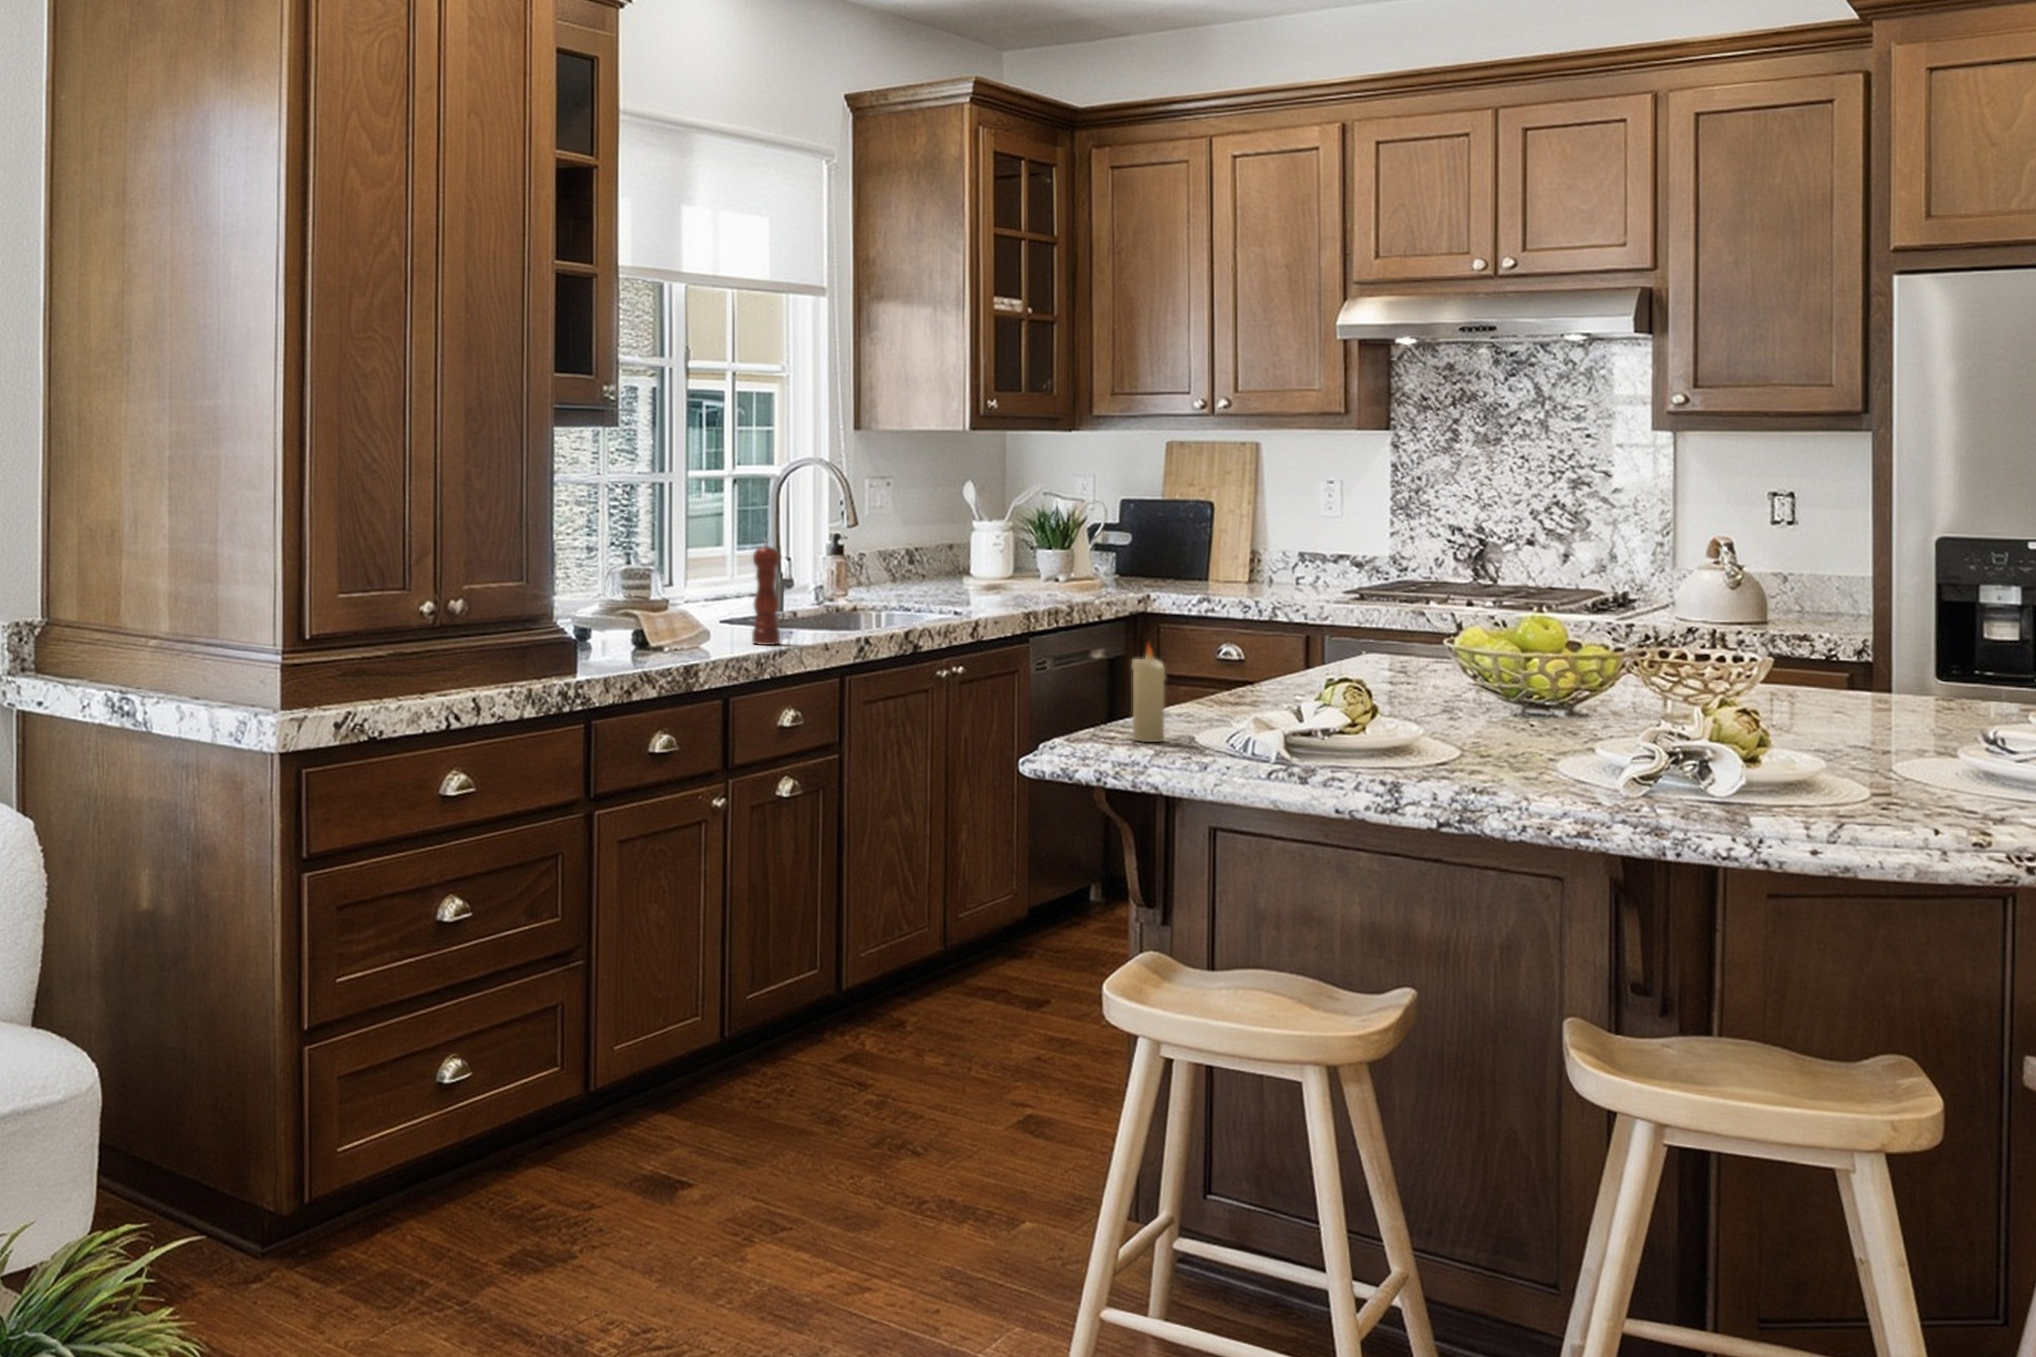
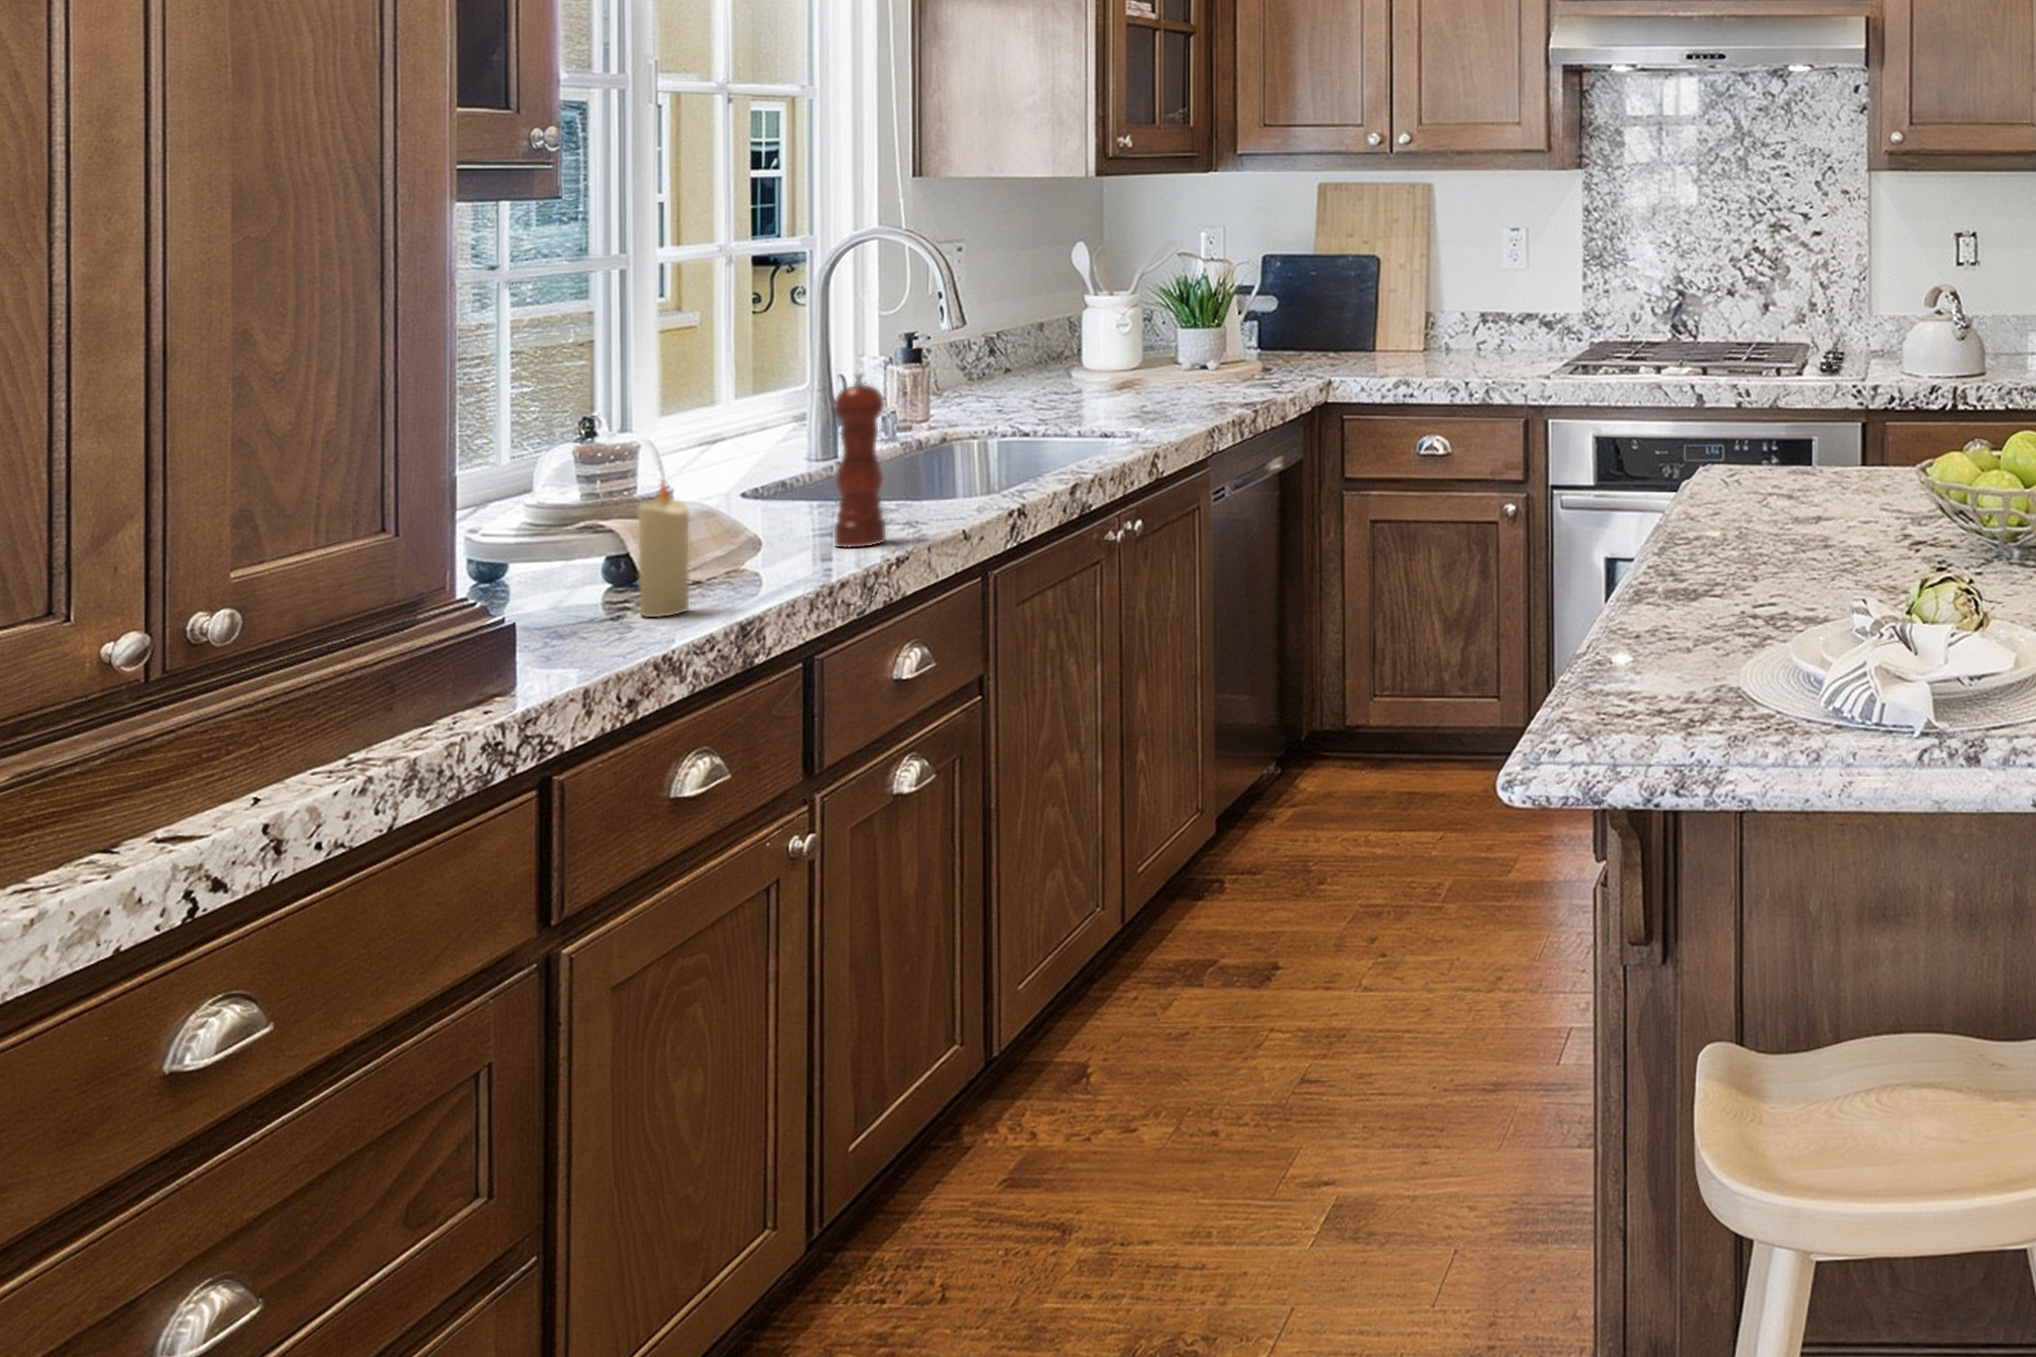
candle: present [1132,646,1166,742] -> present [637,483,689,617]

